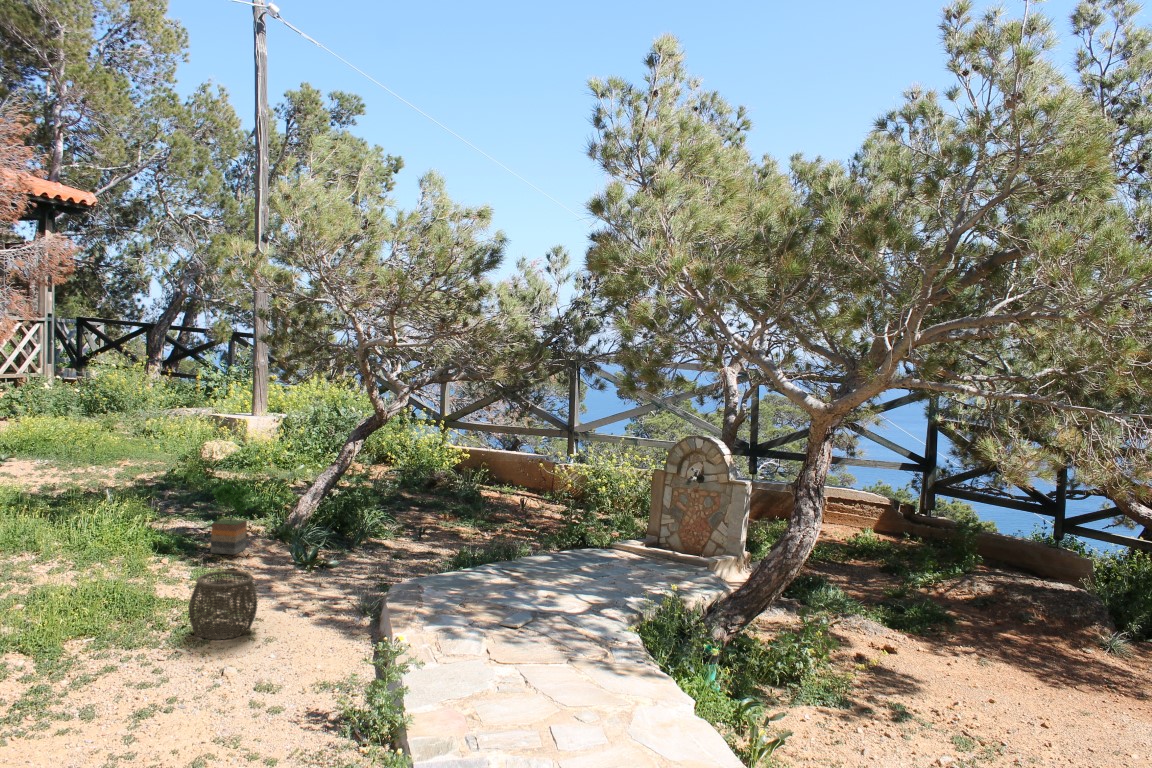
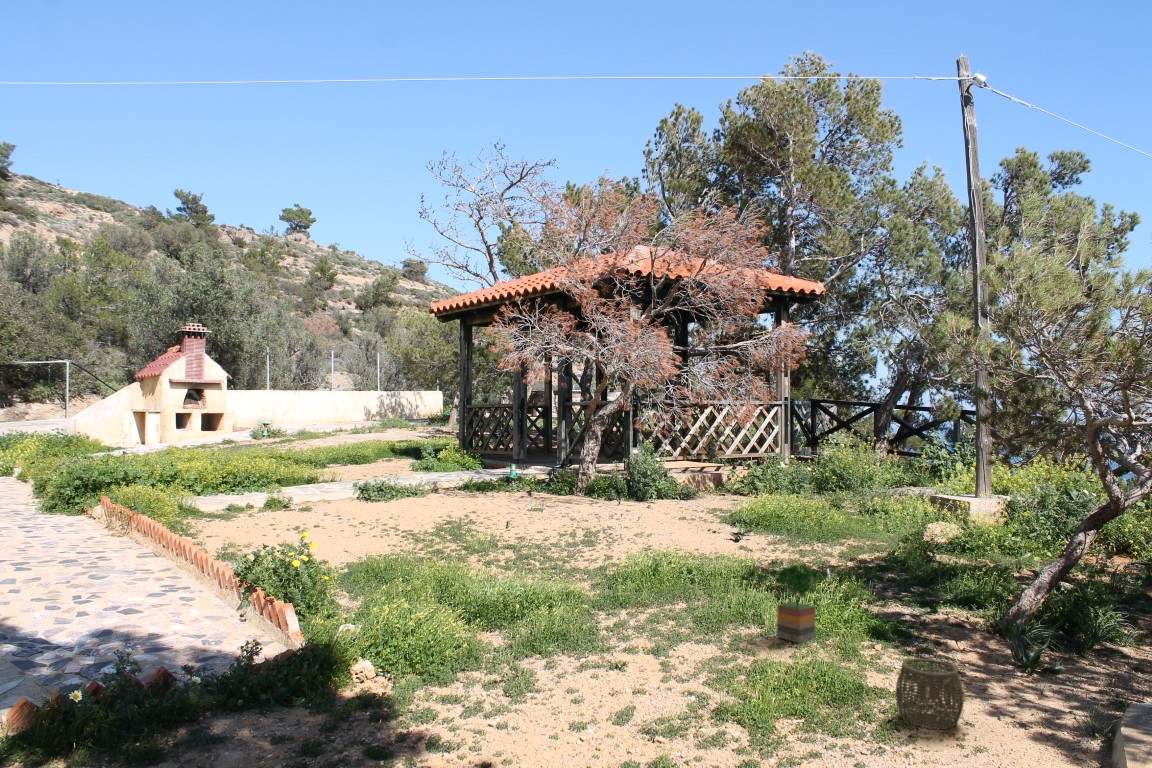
potted tree: present [211,485,256,555] -> present [777,565,824,643]

